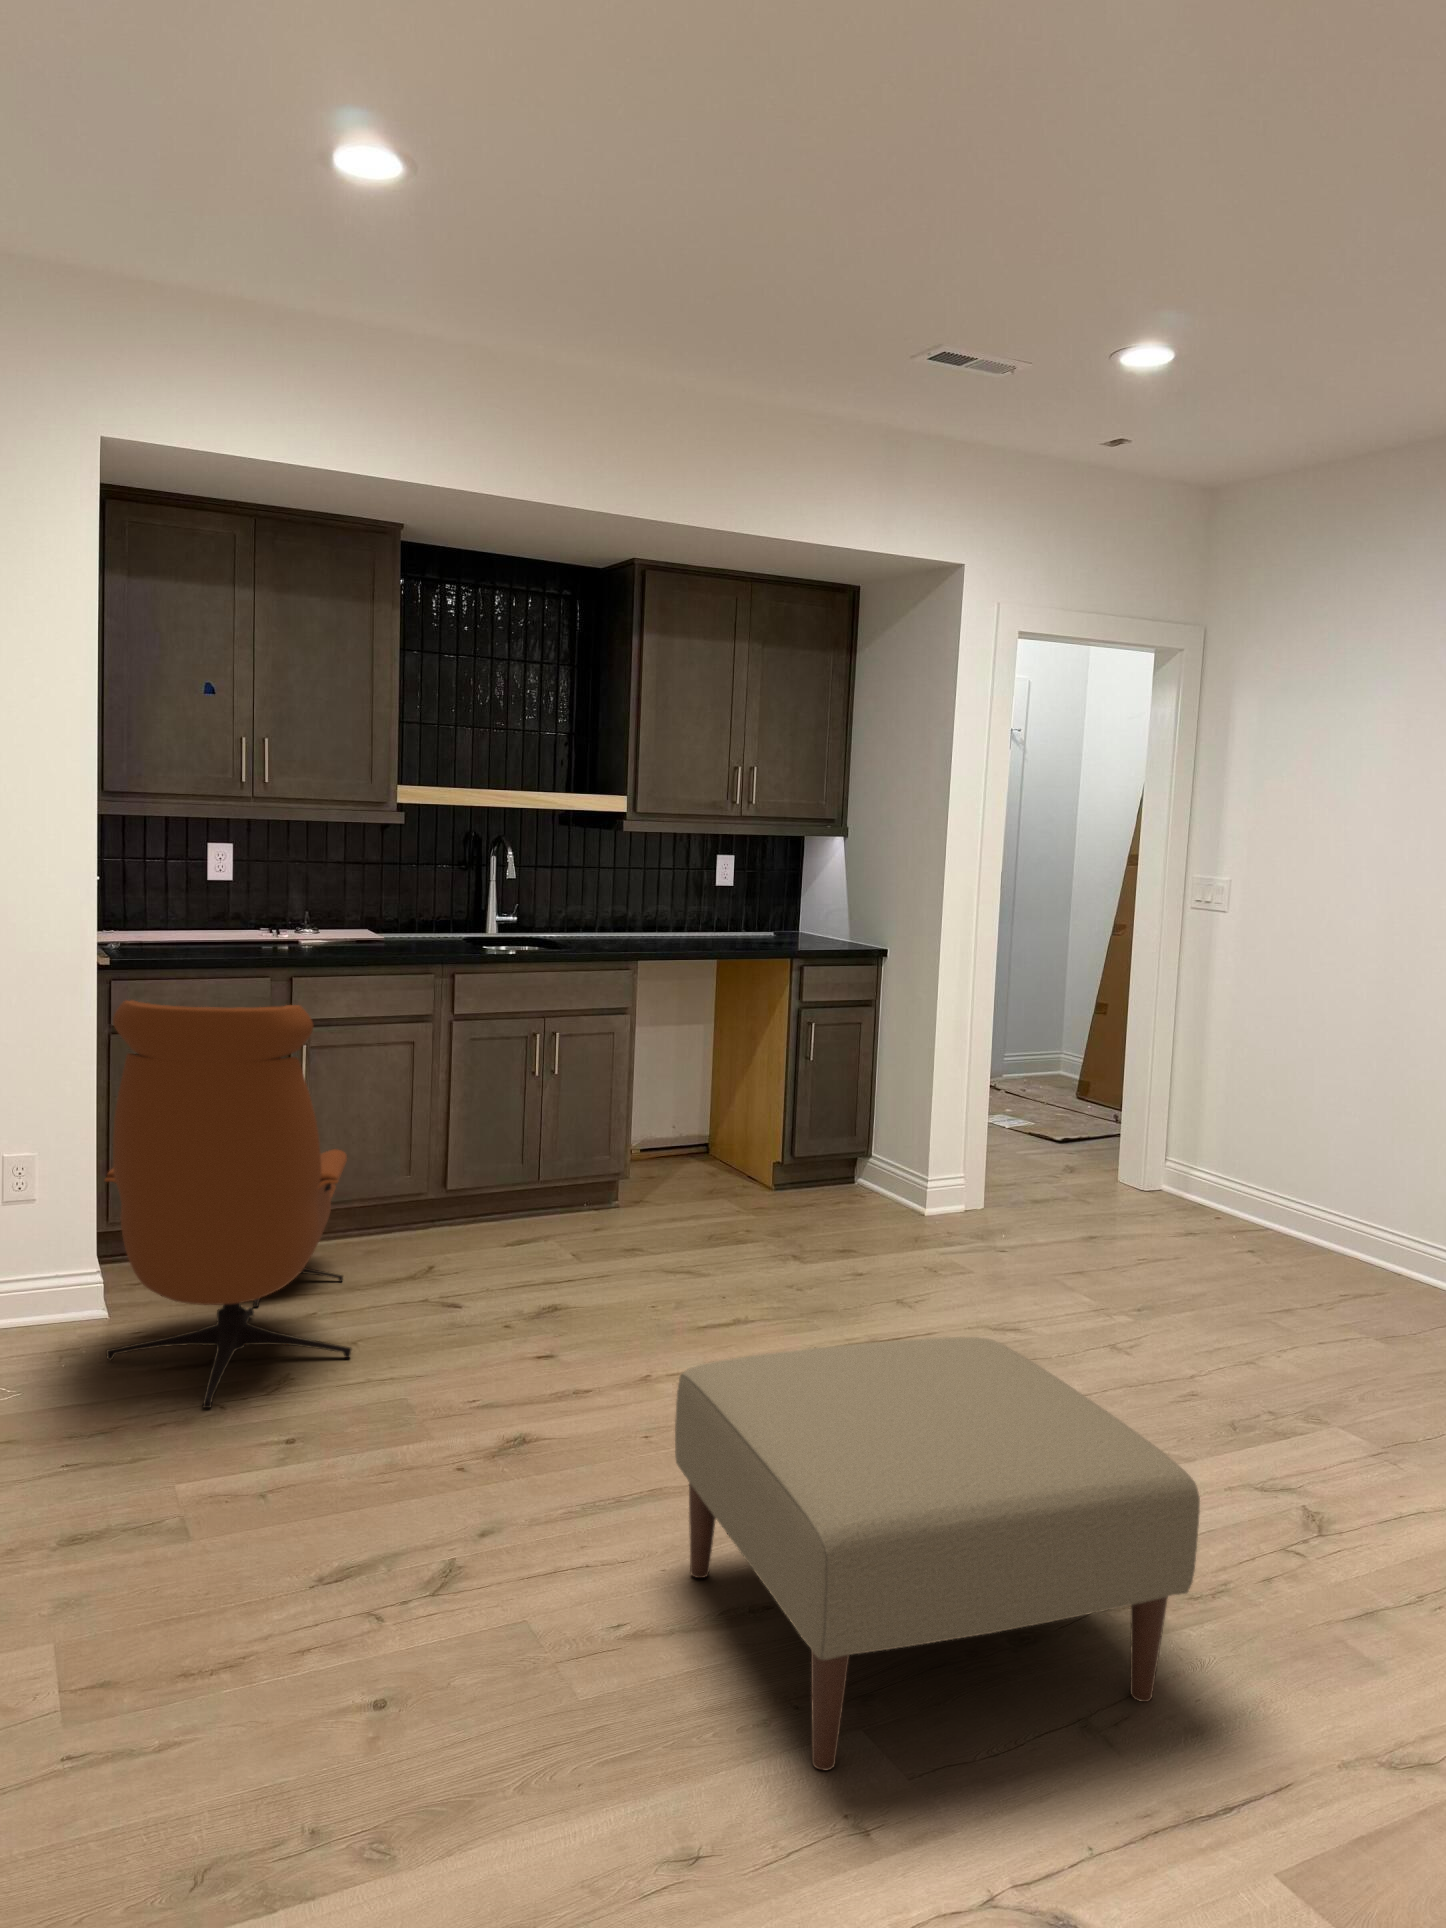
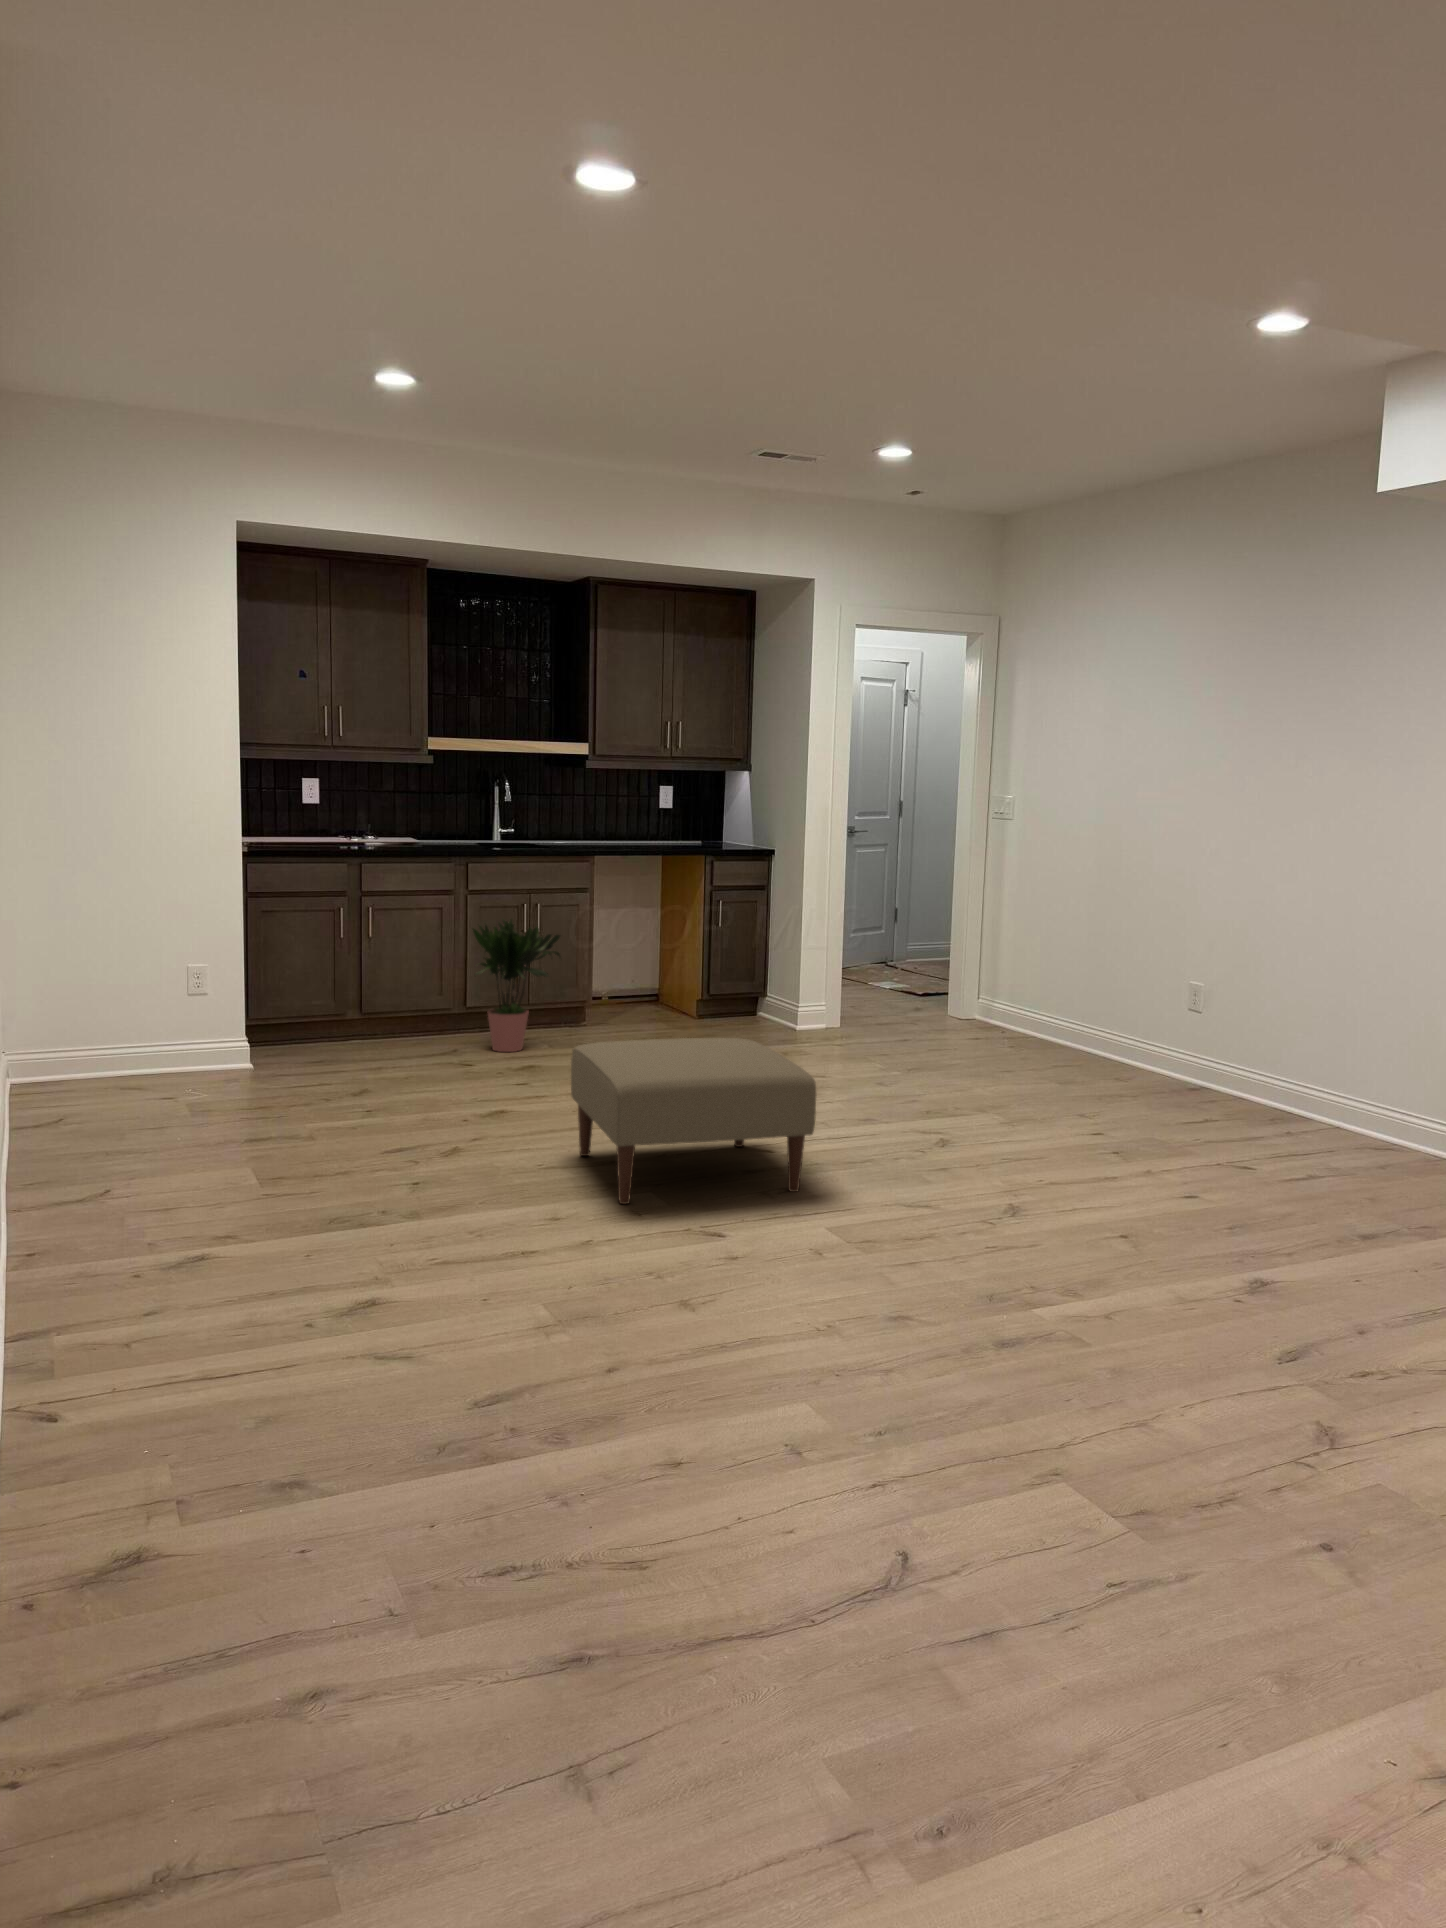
lounge chair: present [104,1000,351,1408] -> none [257,864,403,1101]
potted plant: none [457,1054,610,1270] -> present [473,920,560,1052]

